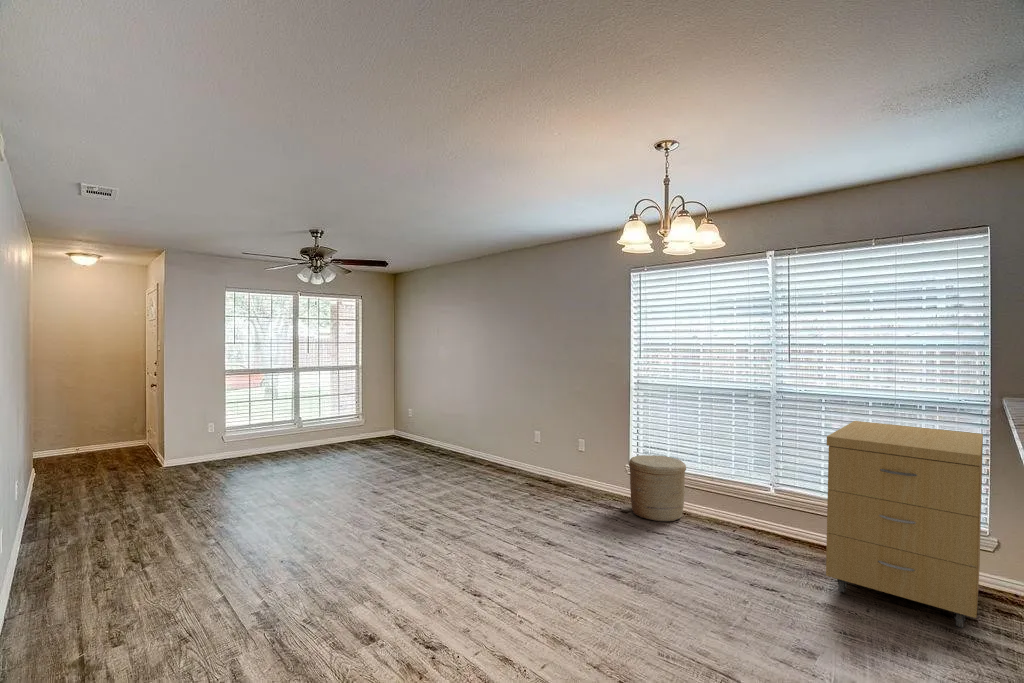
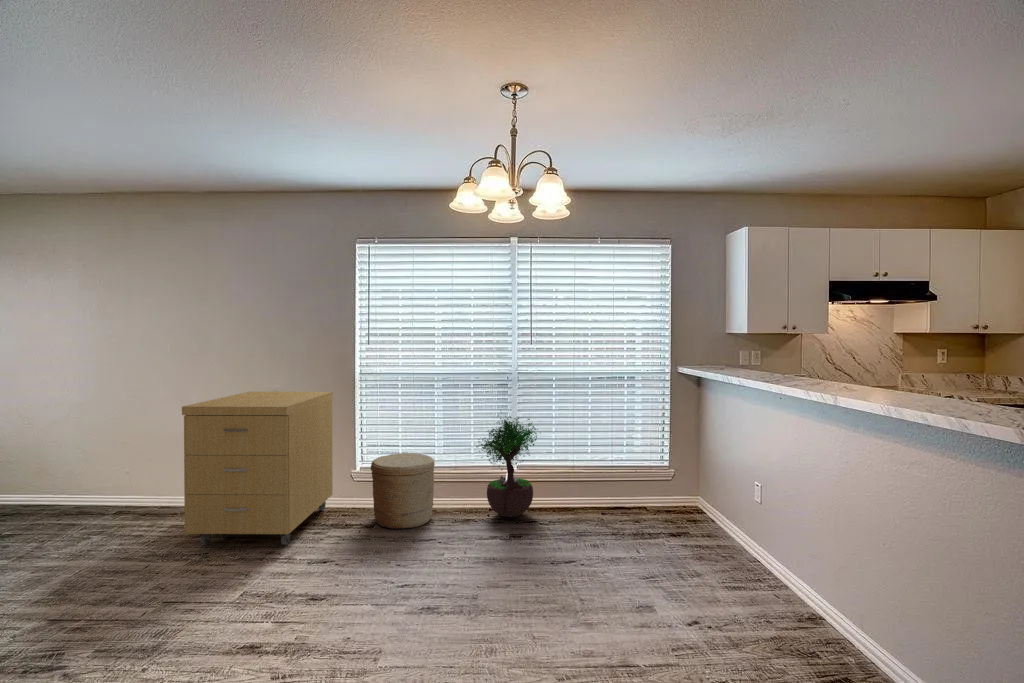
storage cabinet: present [826,421,983,628] -> present [182,392,332,545]
potted tree: none [716,428,787,539] -> present [476,415,537,517]

